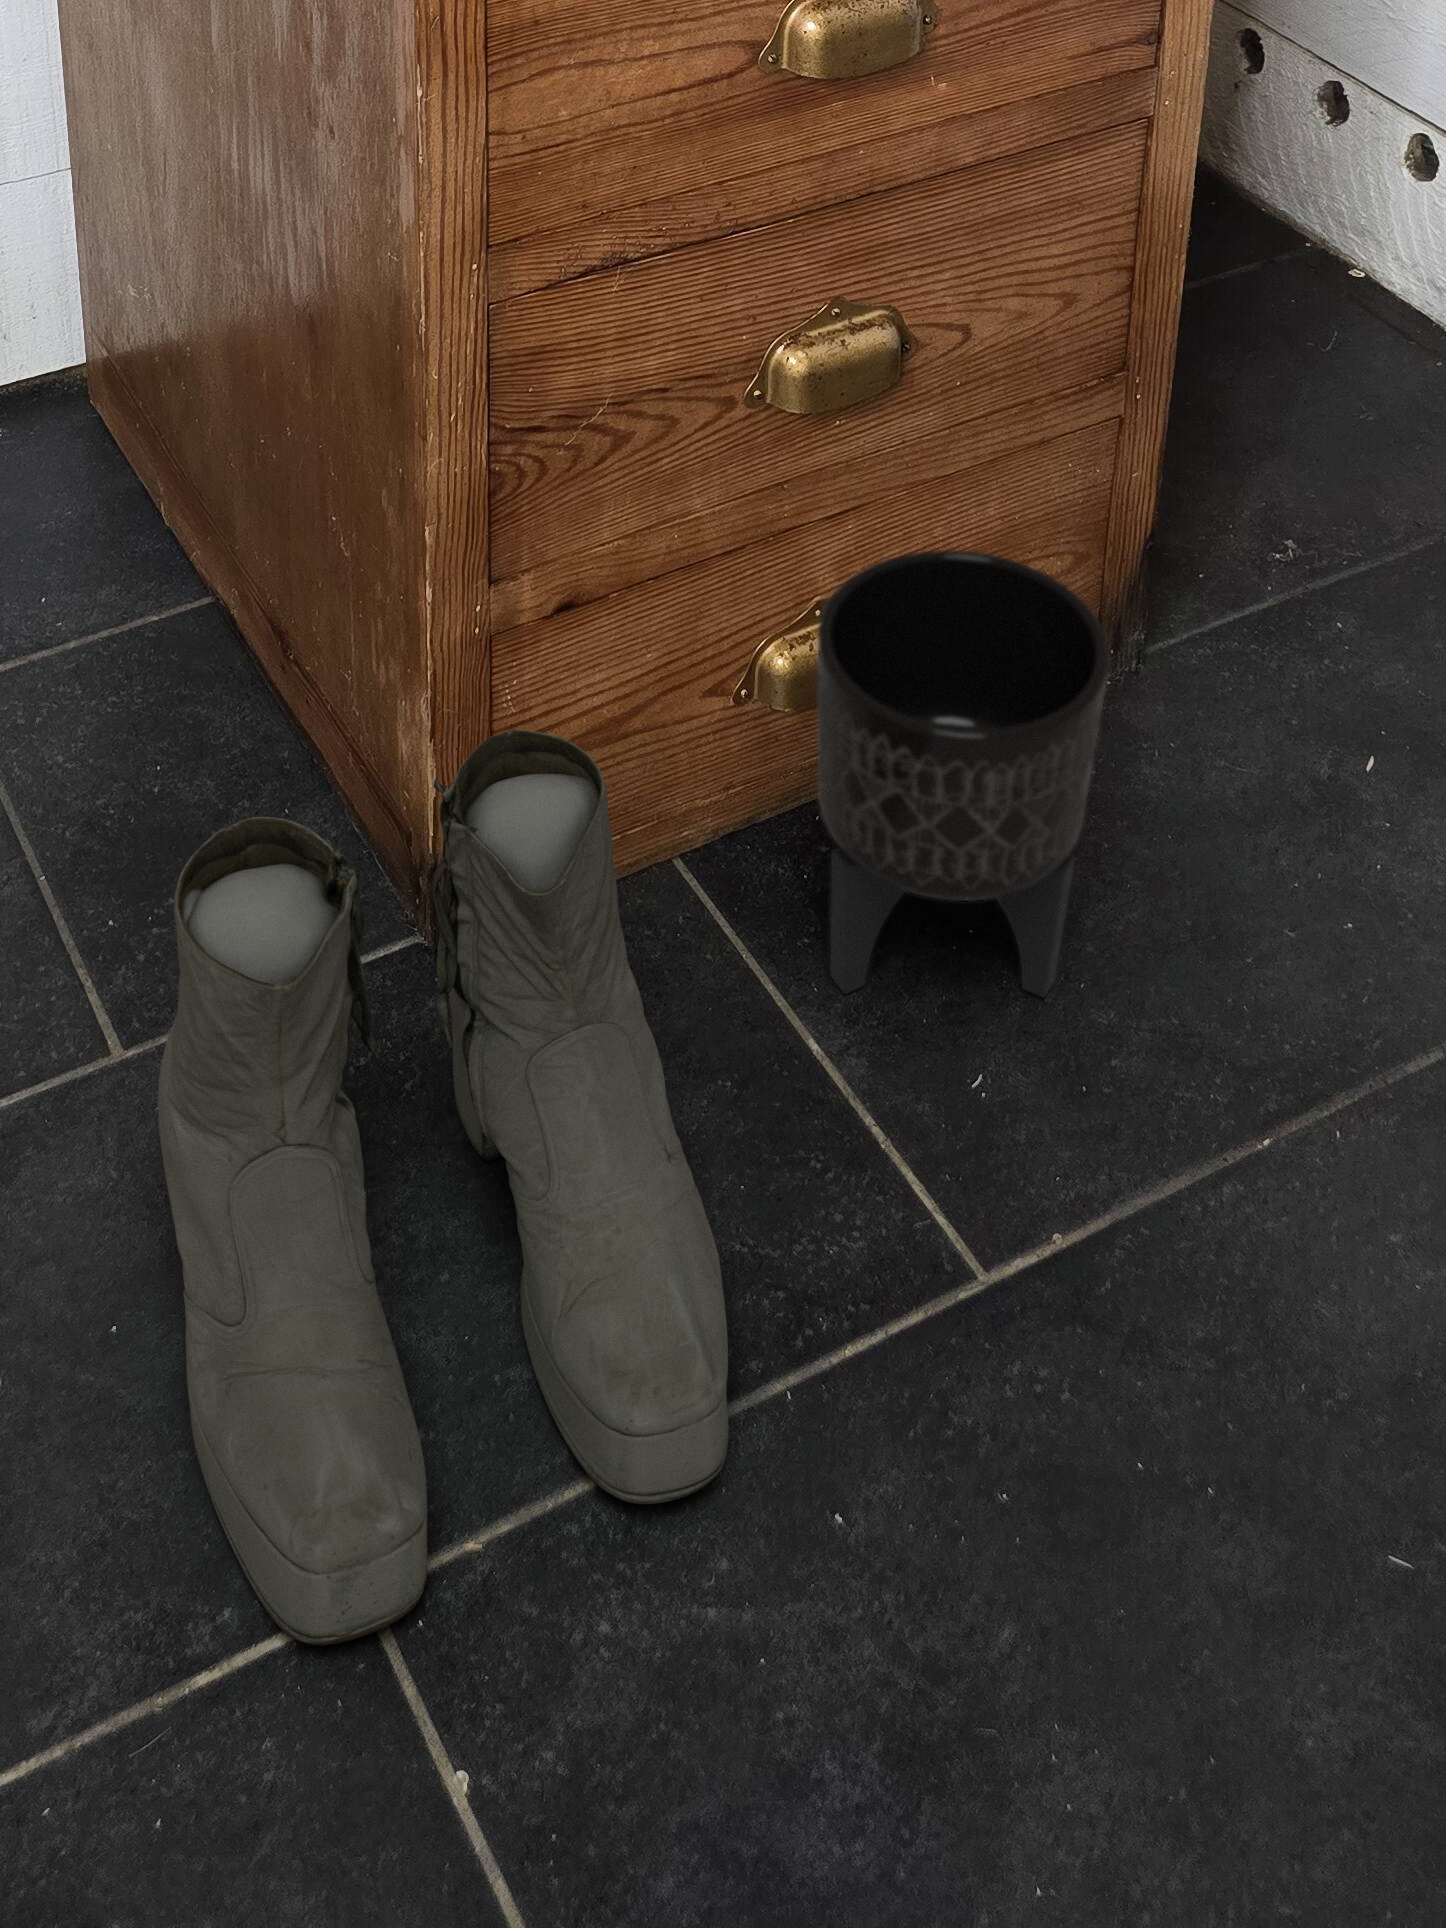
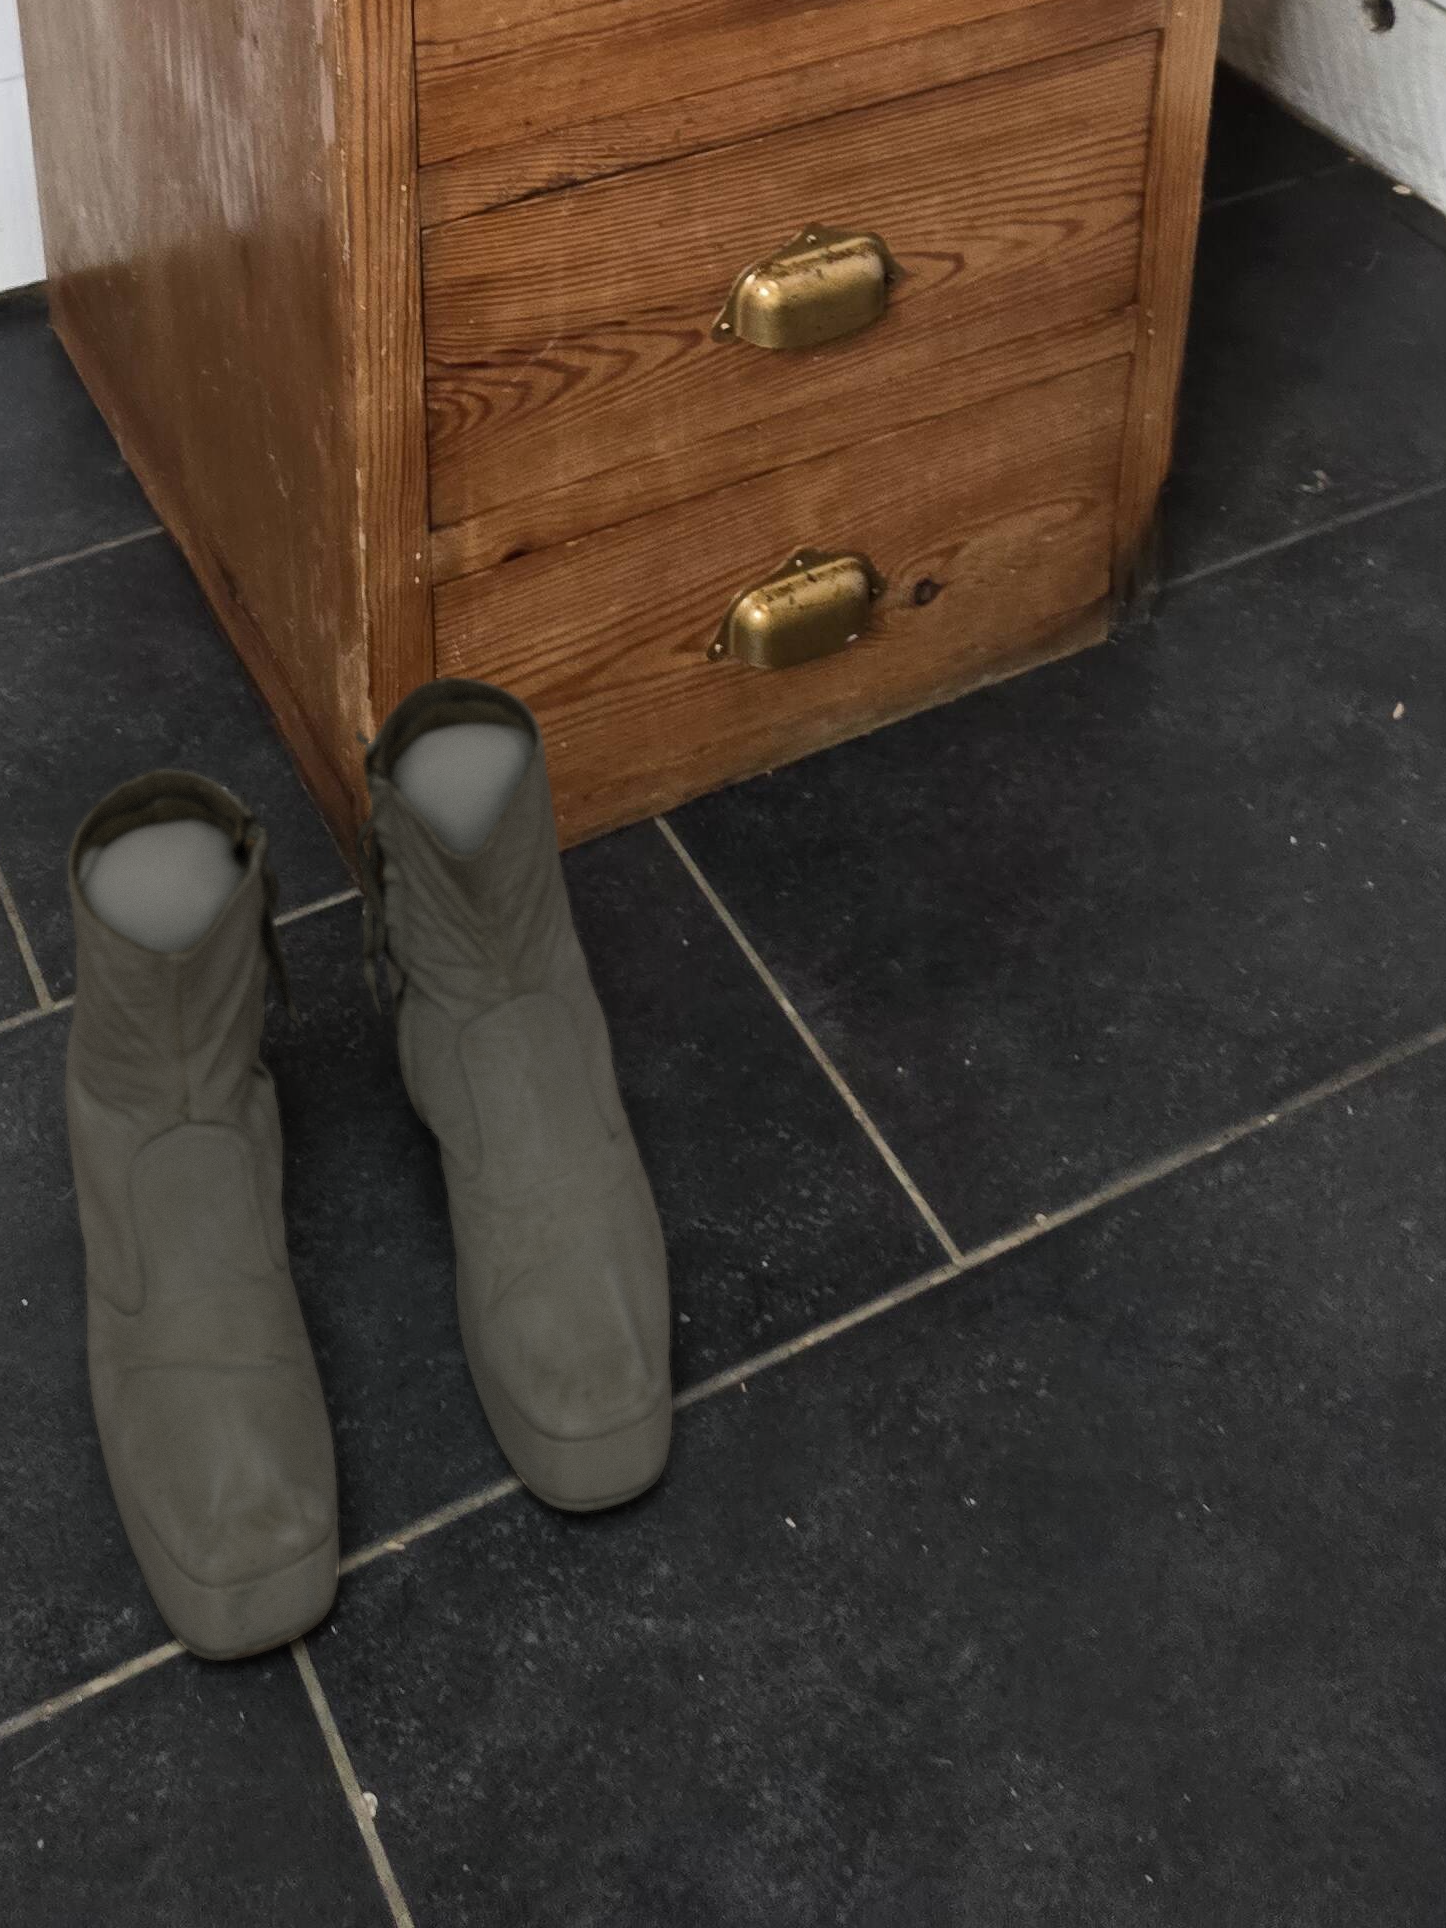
planter: present [817,550,1110,997] -> none [789,483,1105,961]

